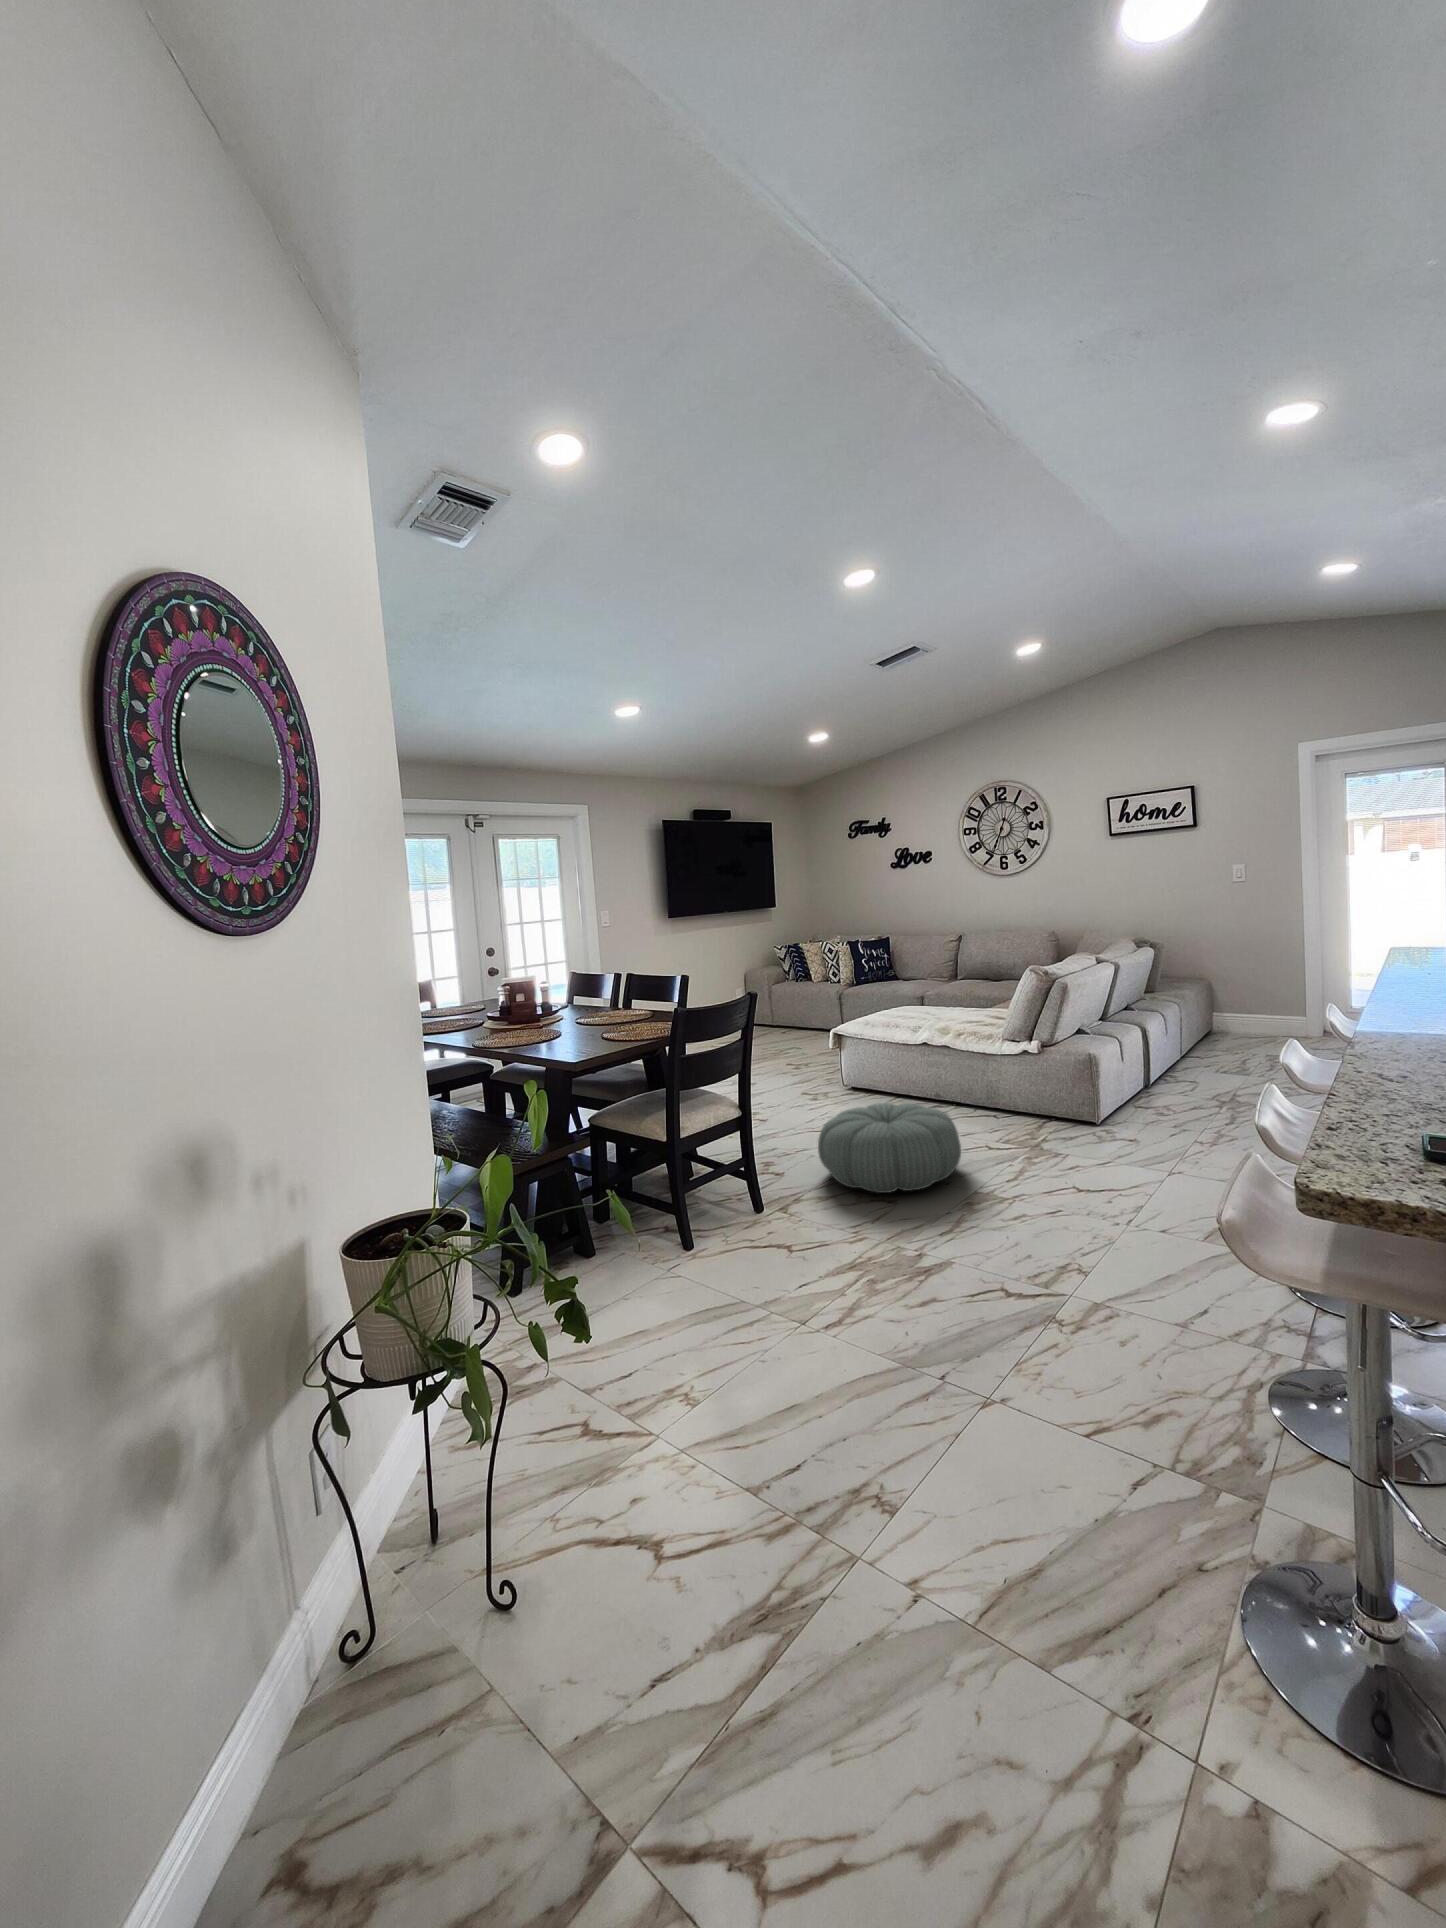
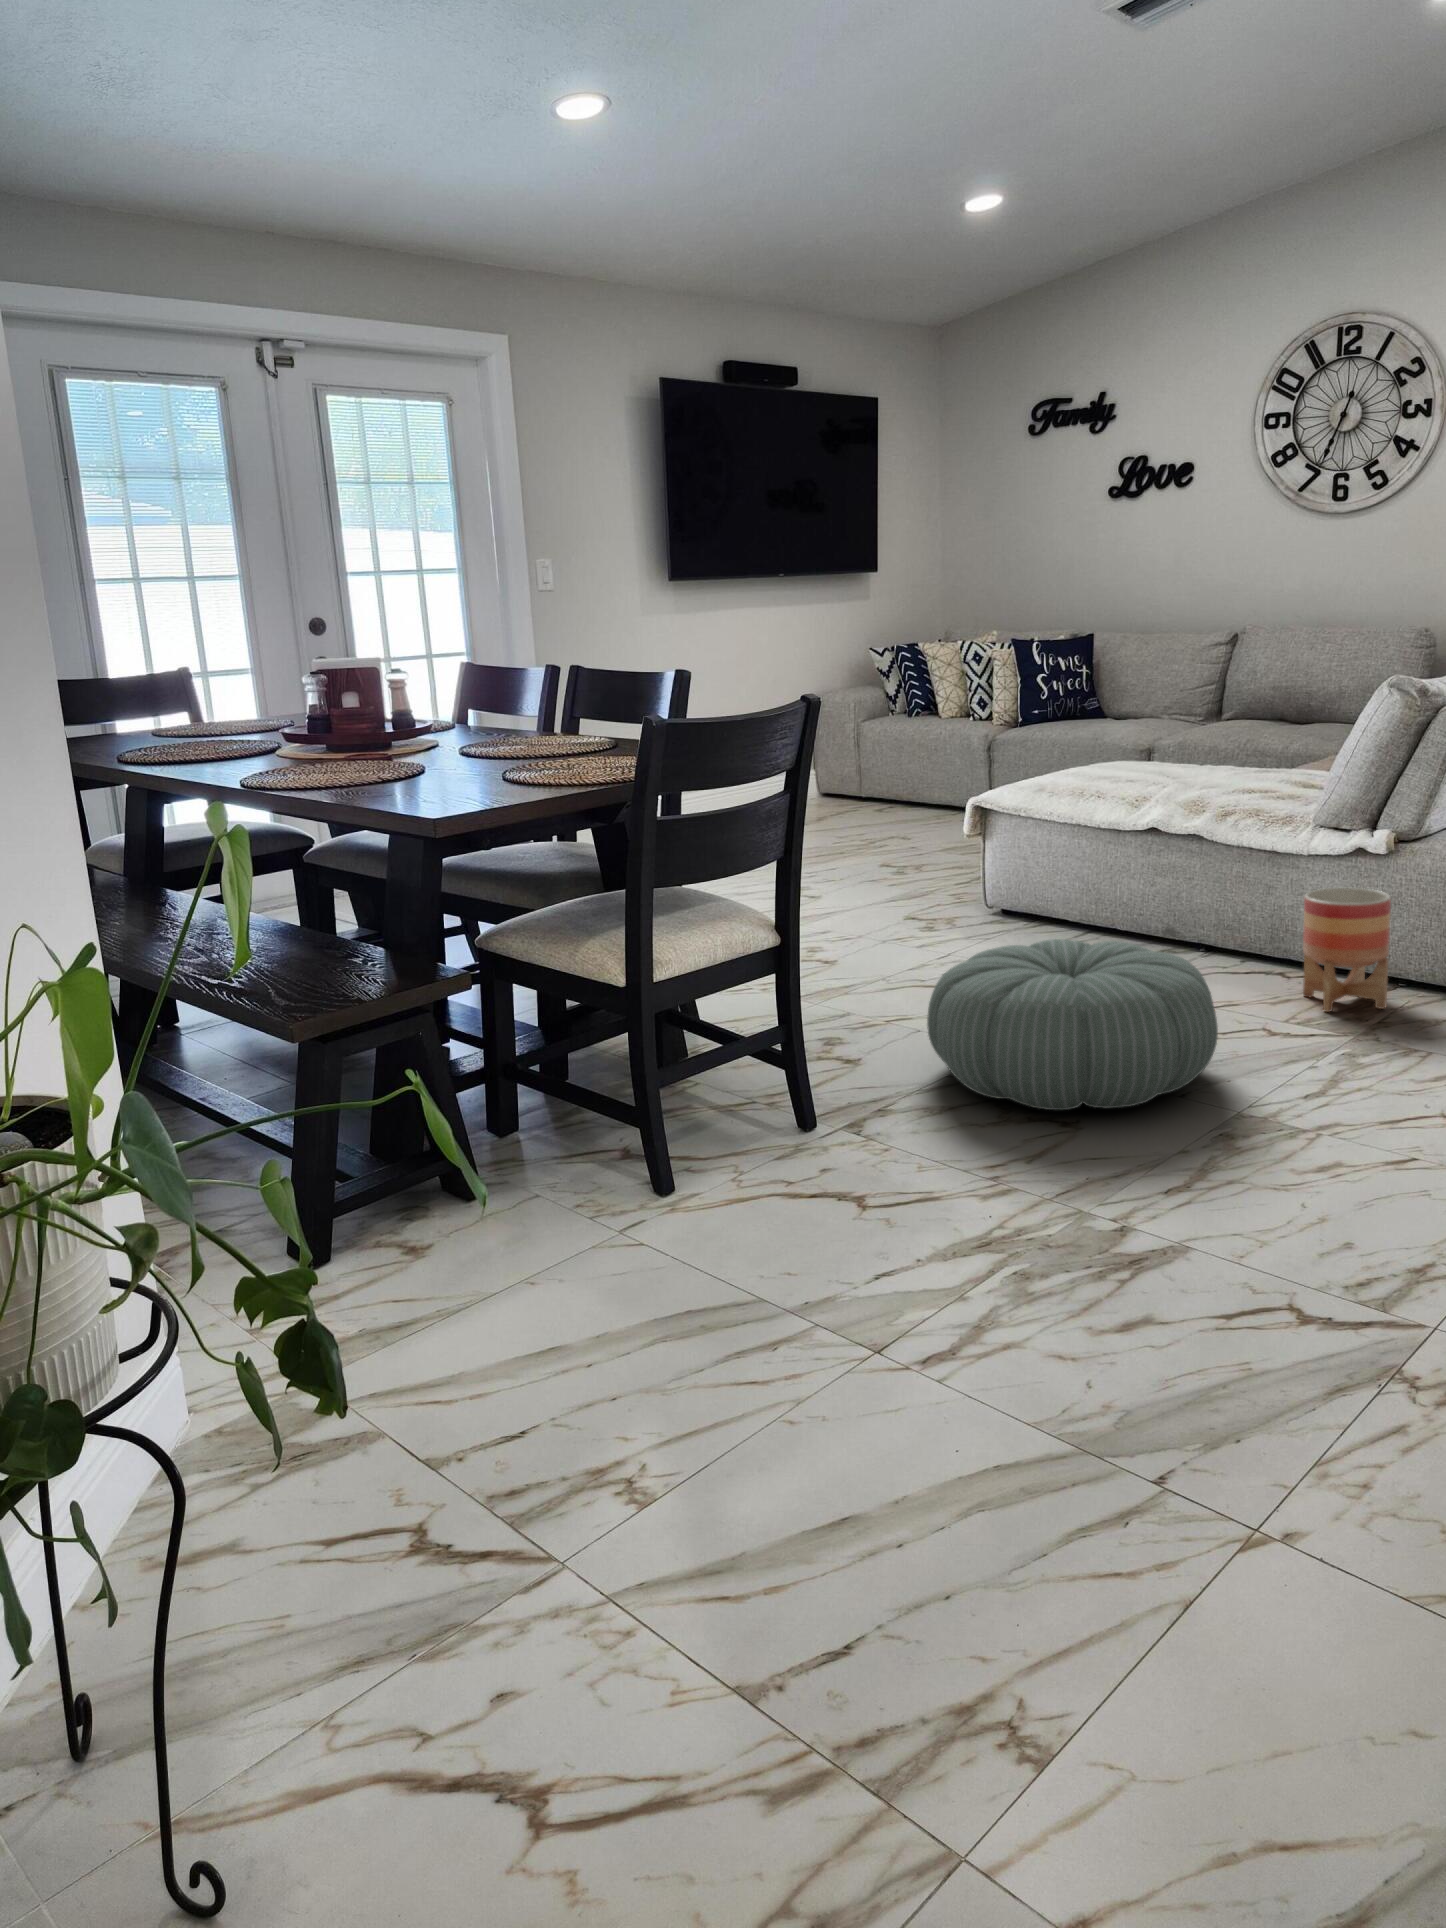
planter: none [1000,1070,1046,1134] -> present [1303,888,1391,1012]

